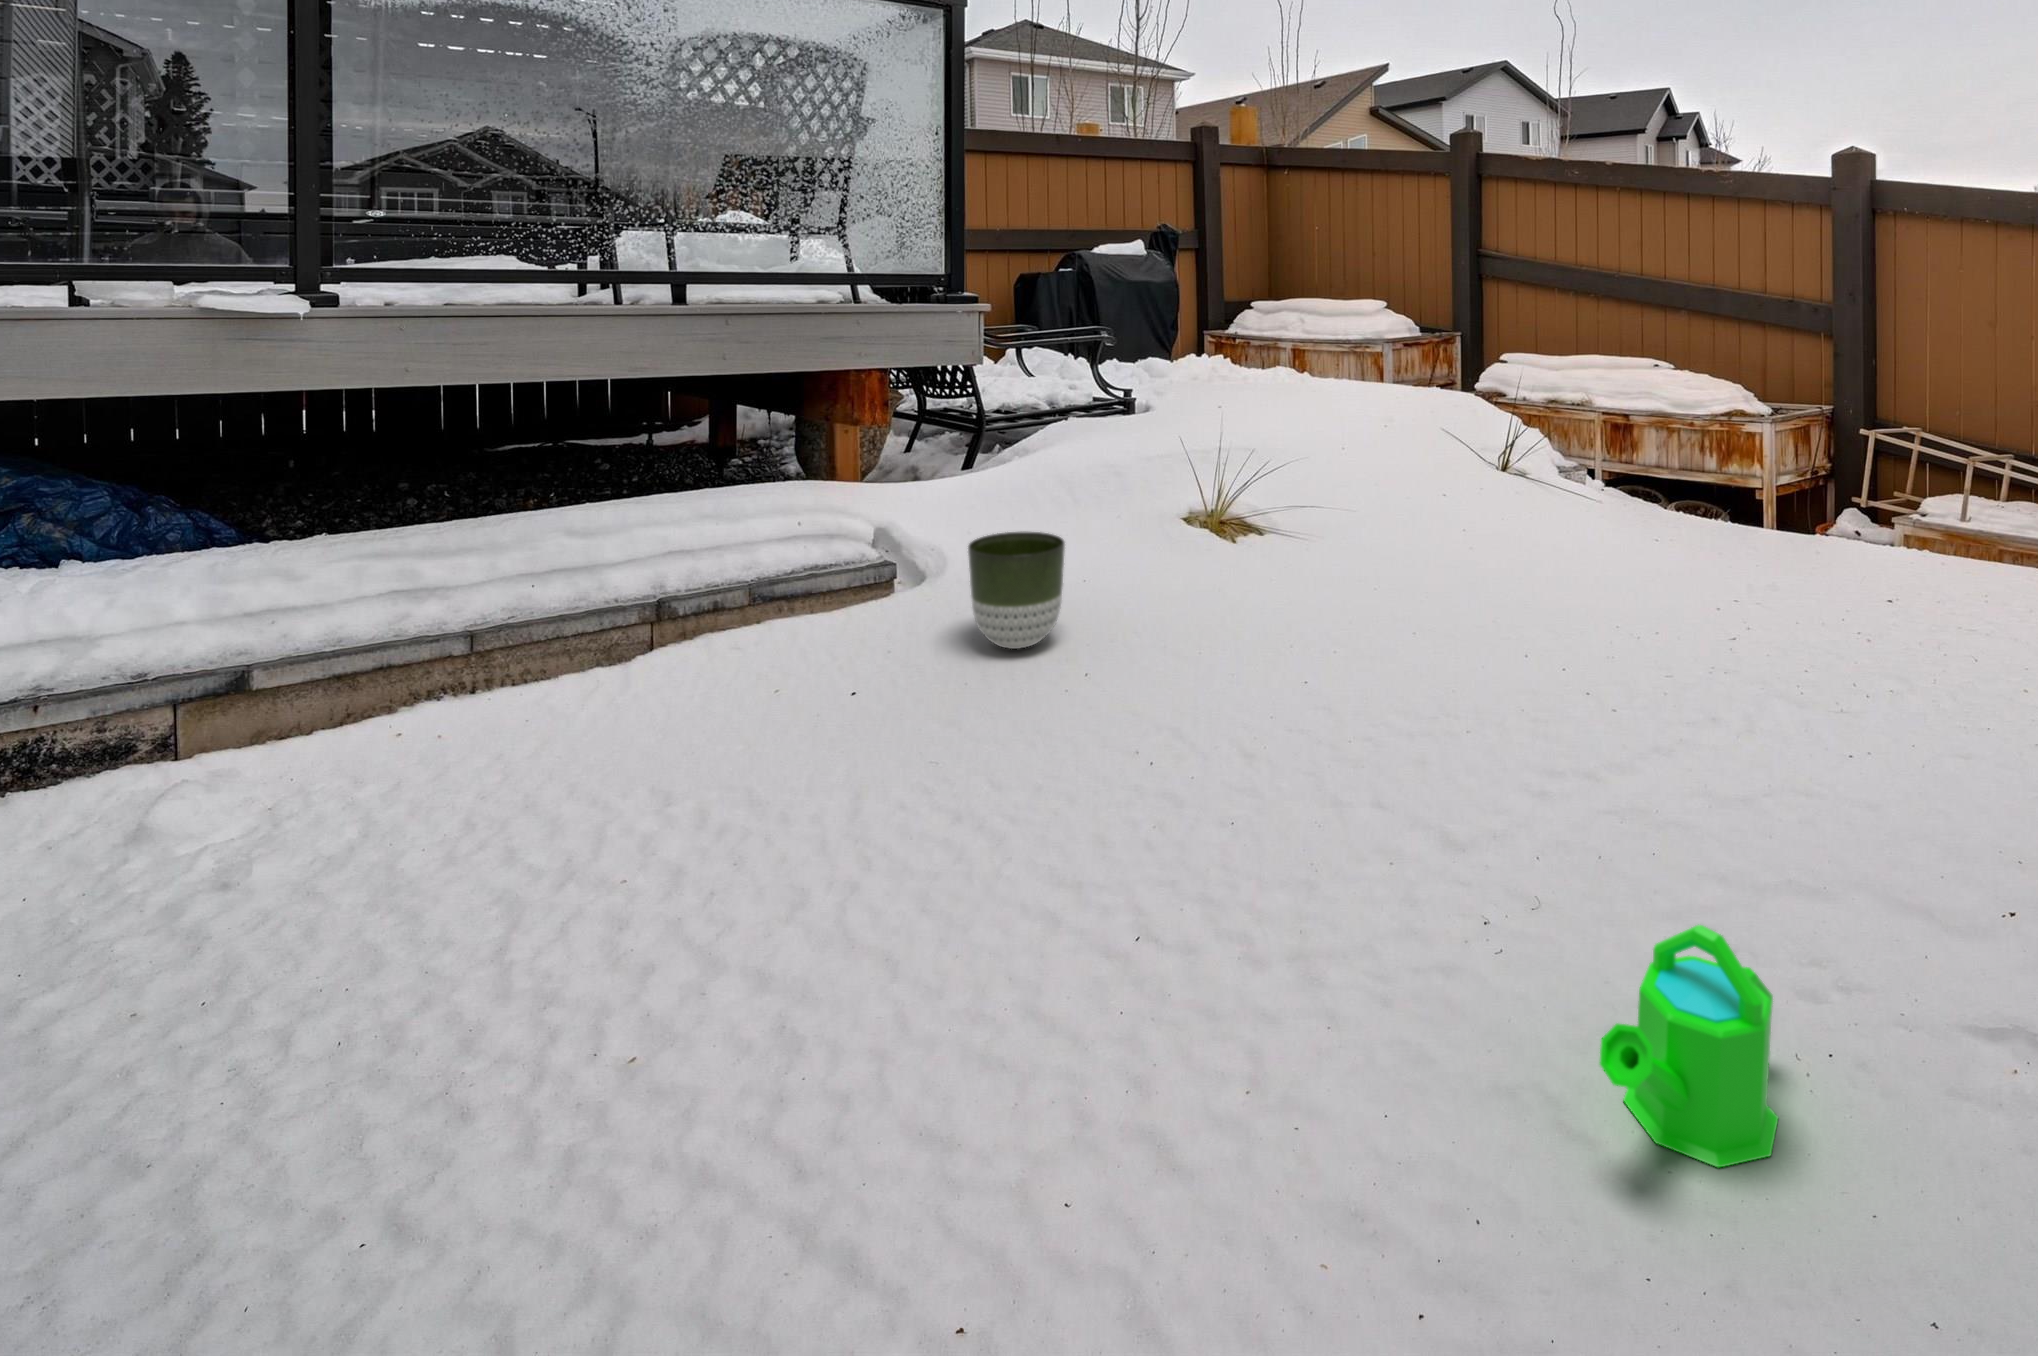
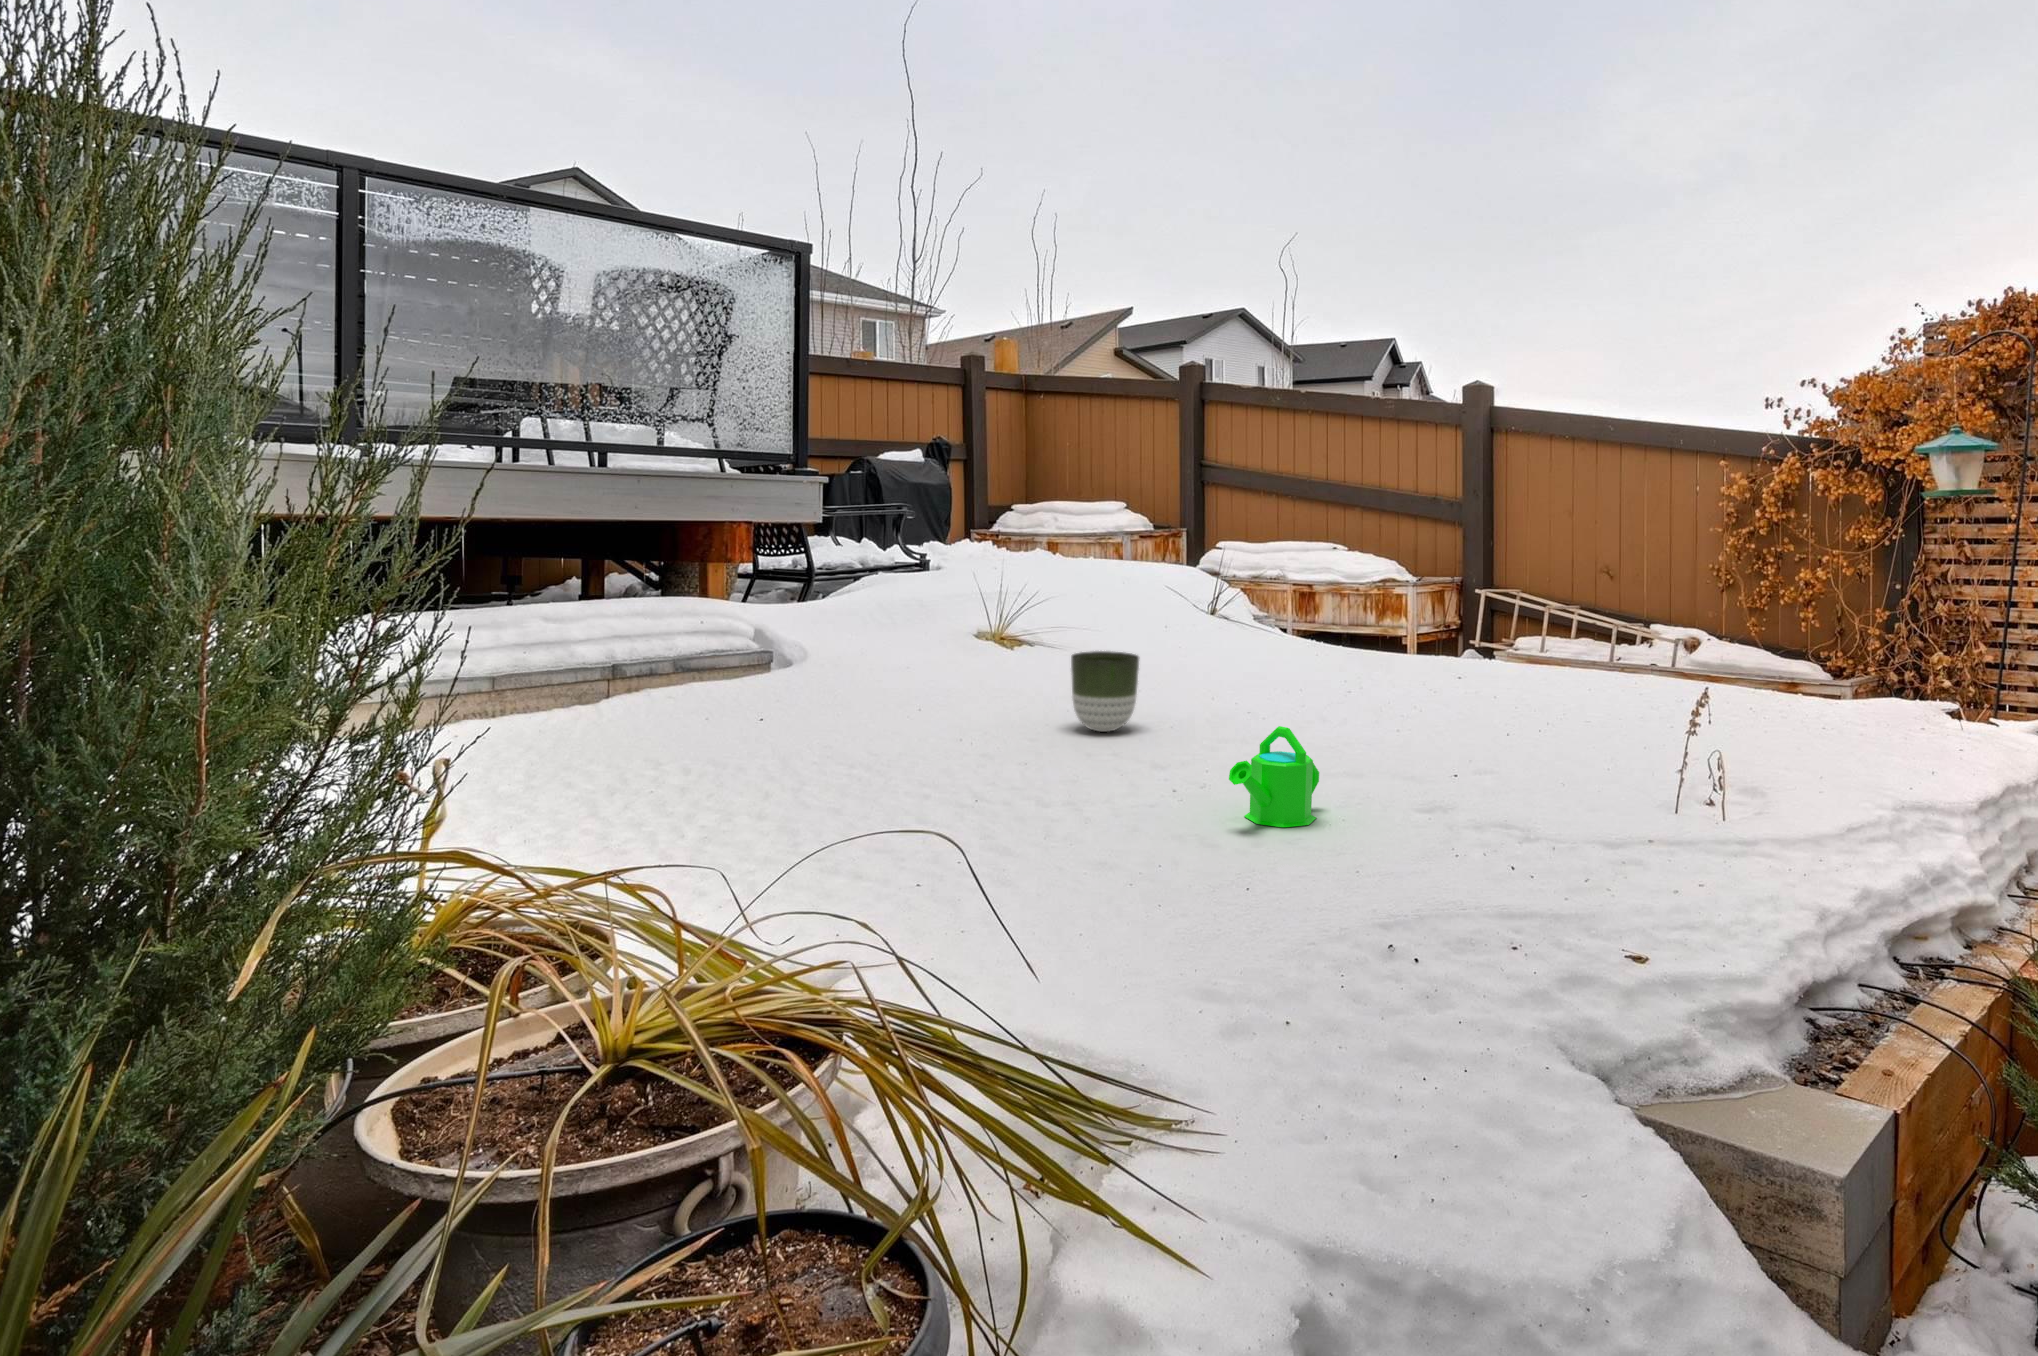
planter: present [968,532,1065,649] -> present [1071,651,1140,732]

